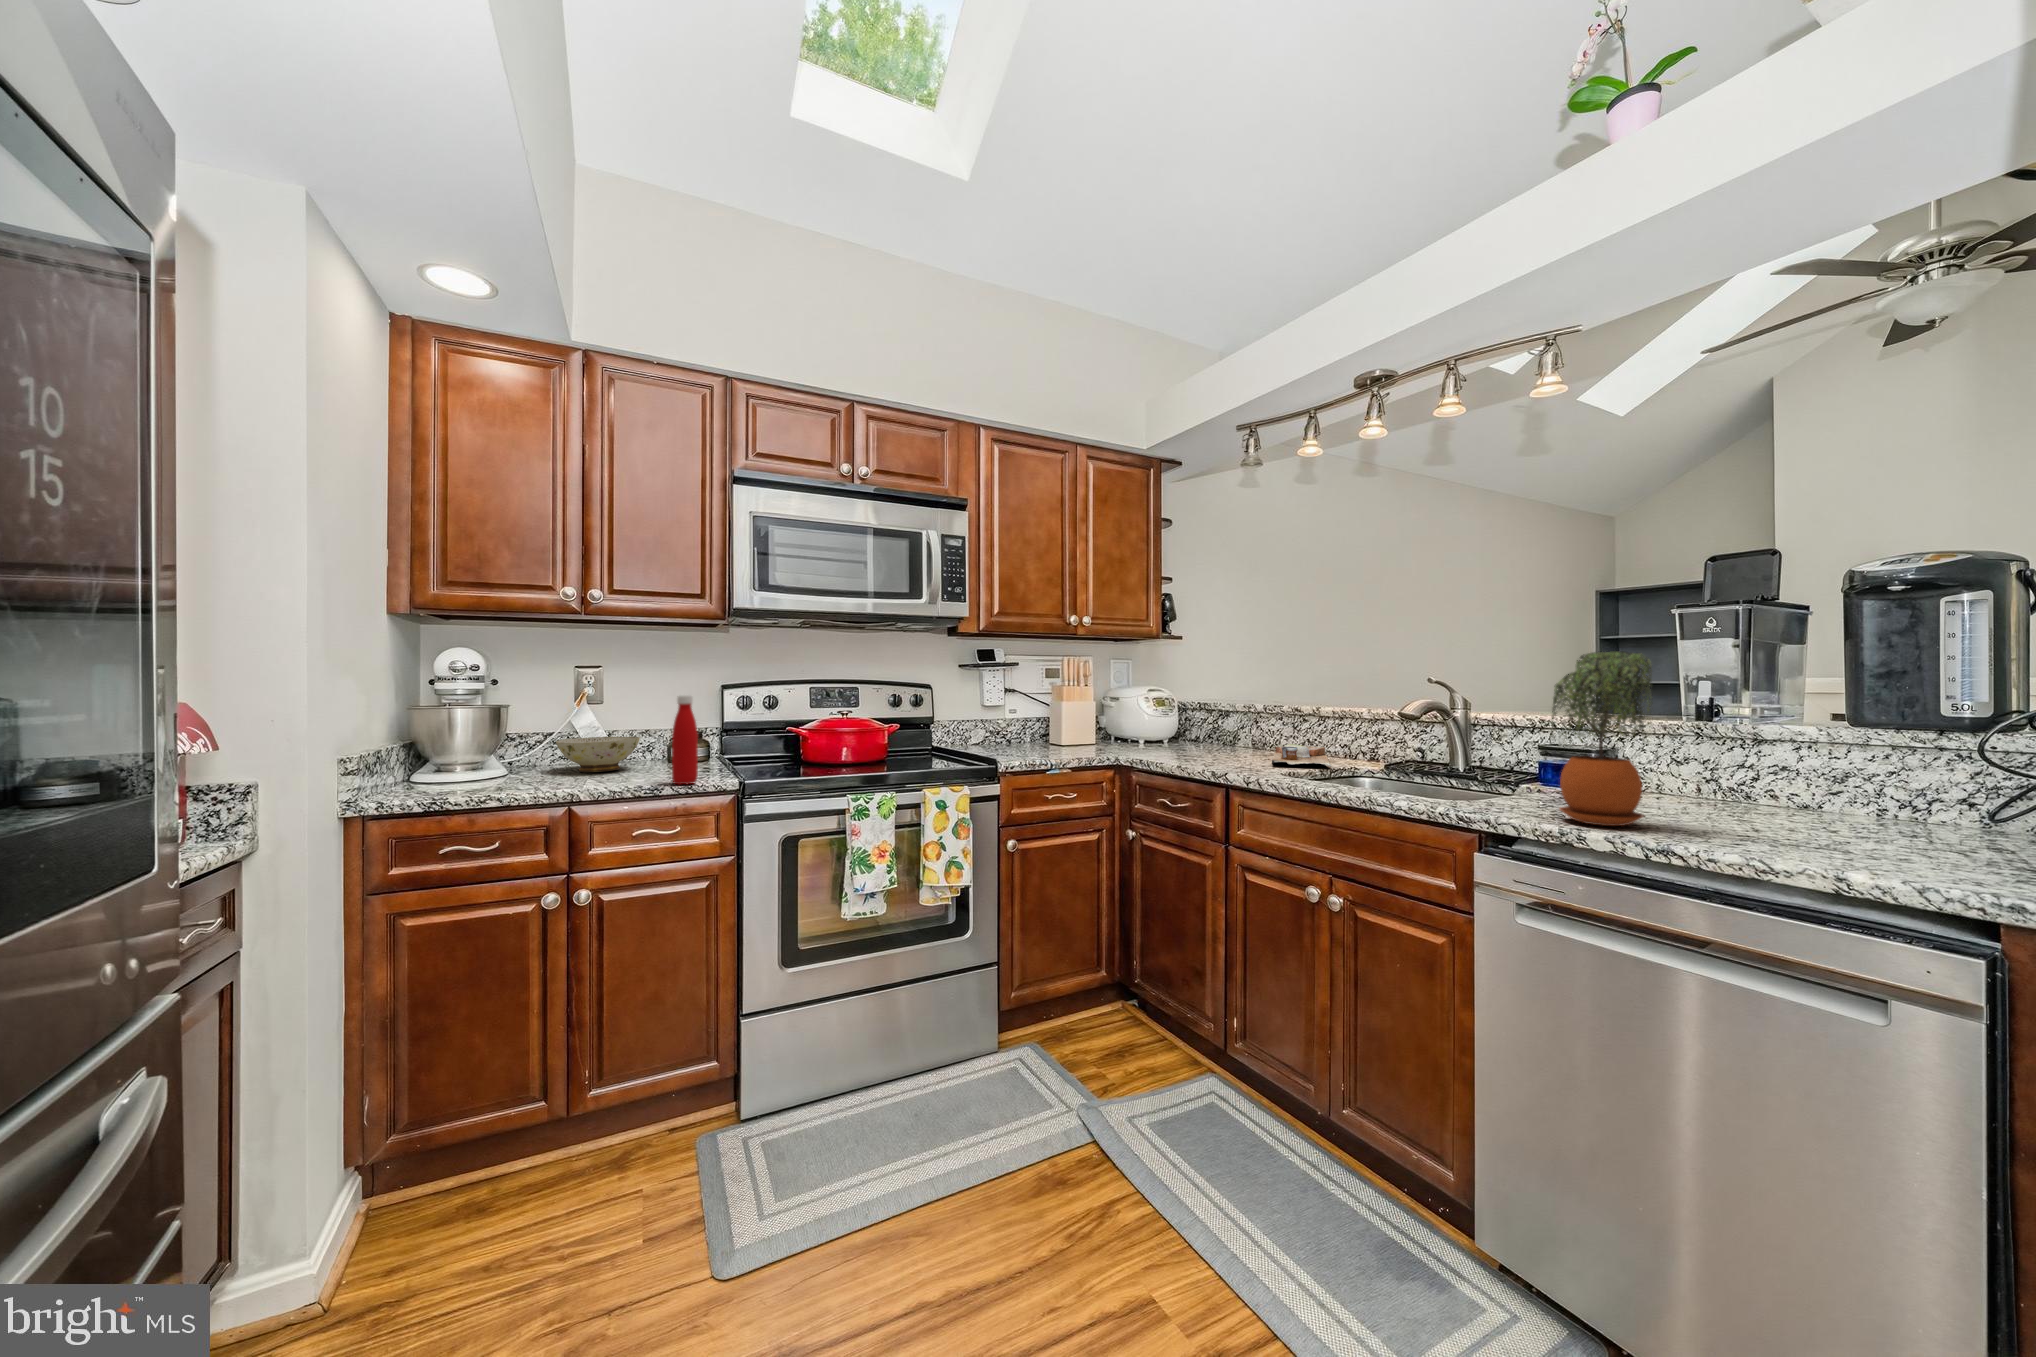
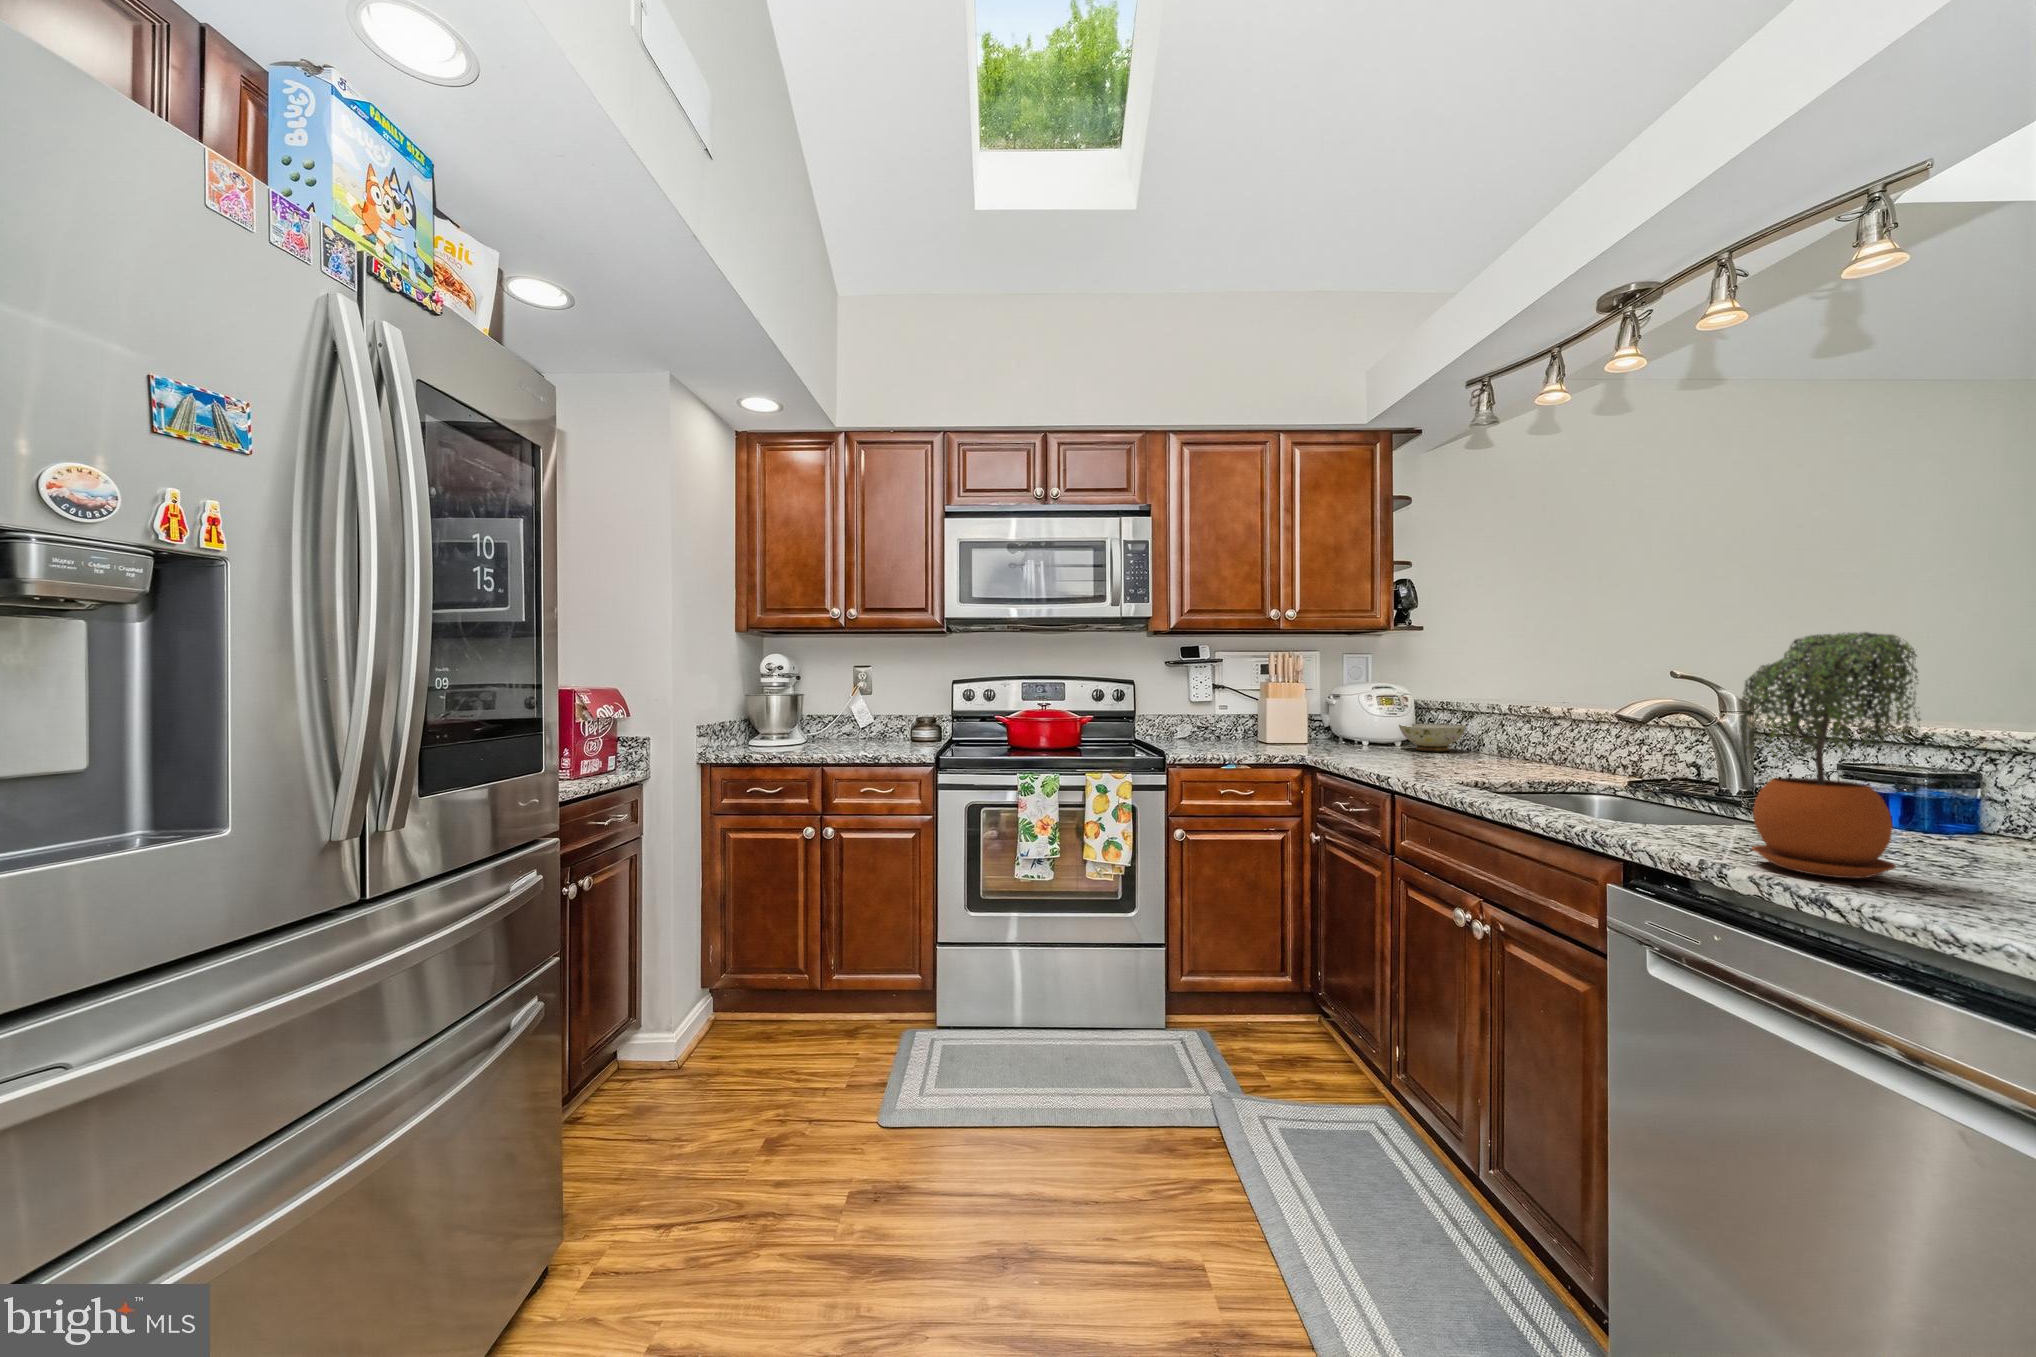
bottle: present [672,695,698,785] -> none [891,689,909,757]
ceramic bowl: present [556,737,640,772] -> present [1399,724,1466,751]
cutting board: present [1272,744,1331,768] -> none [1468,749,1573,780]

